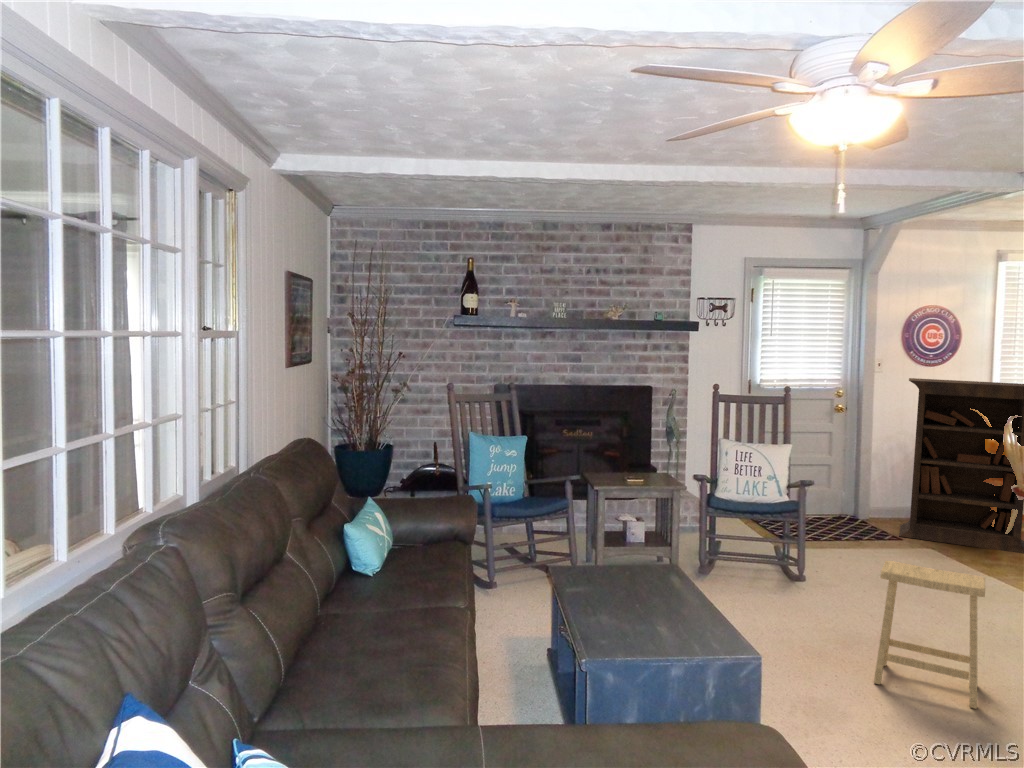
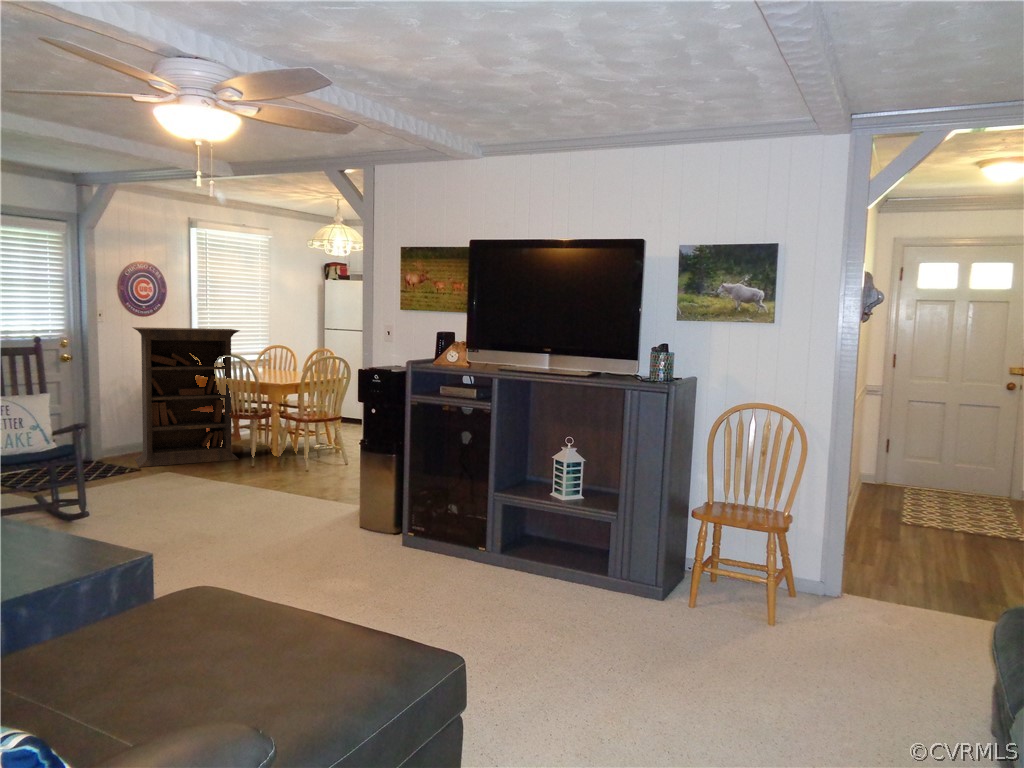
footstool: present [874,561,985,709] -> none [178,466,257,568]

